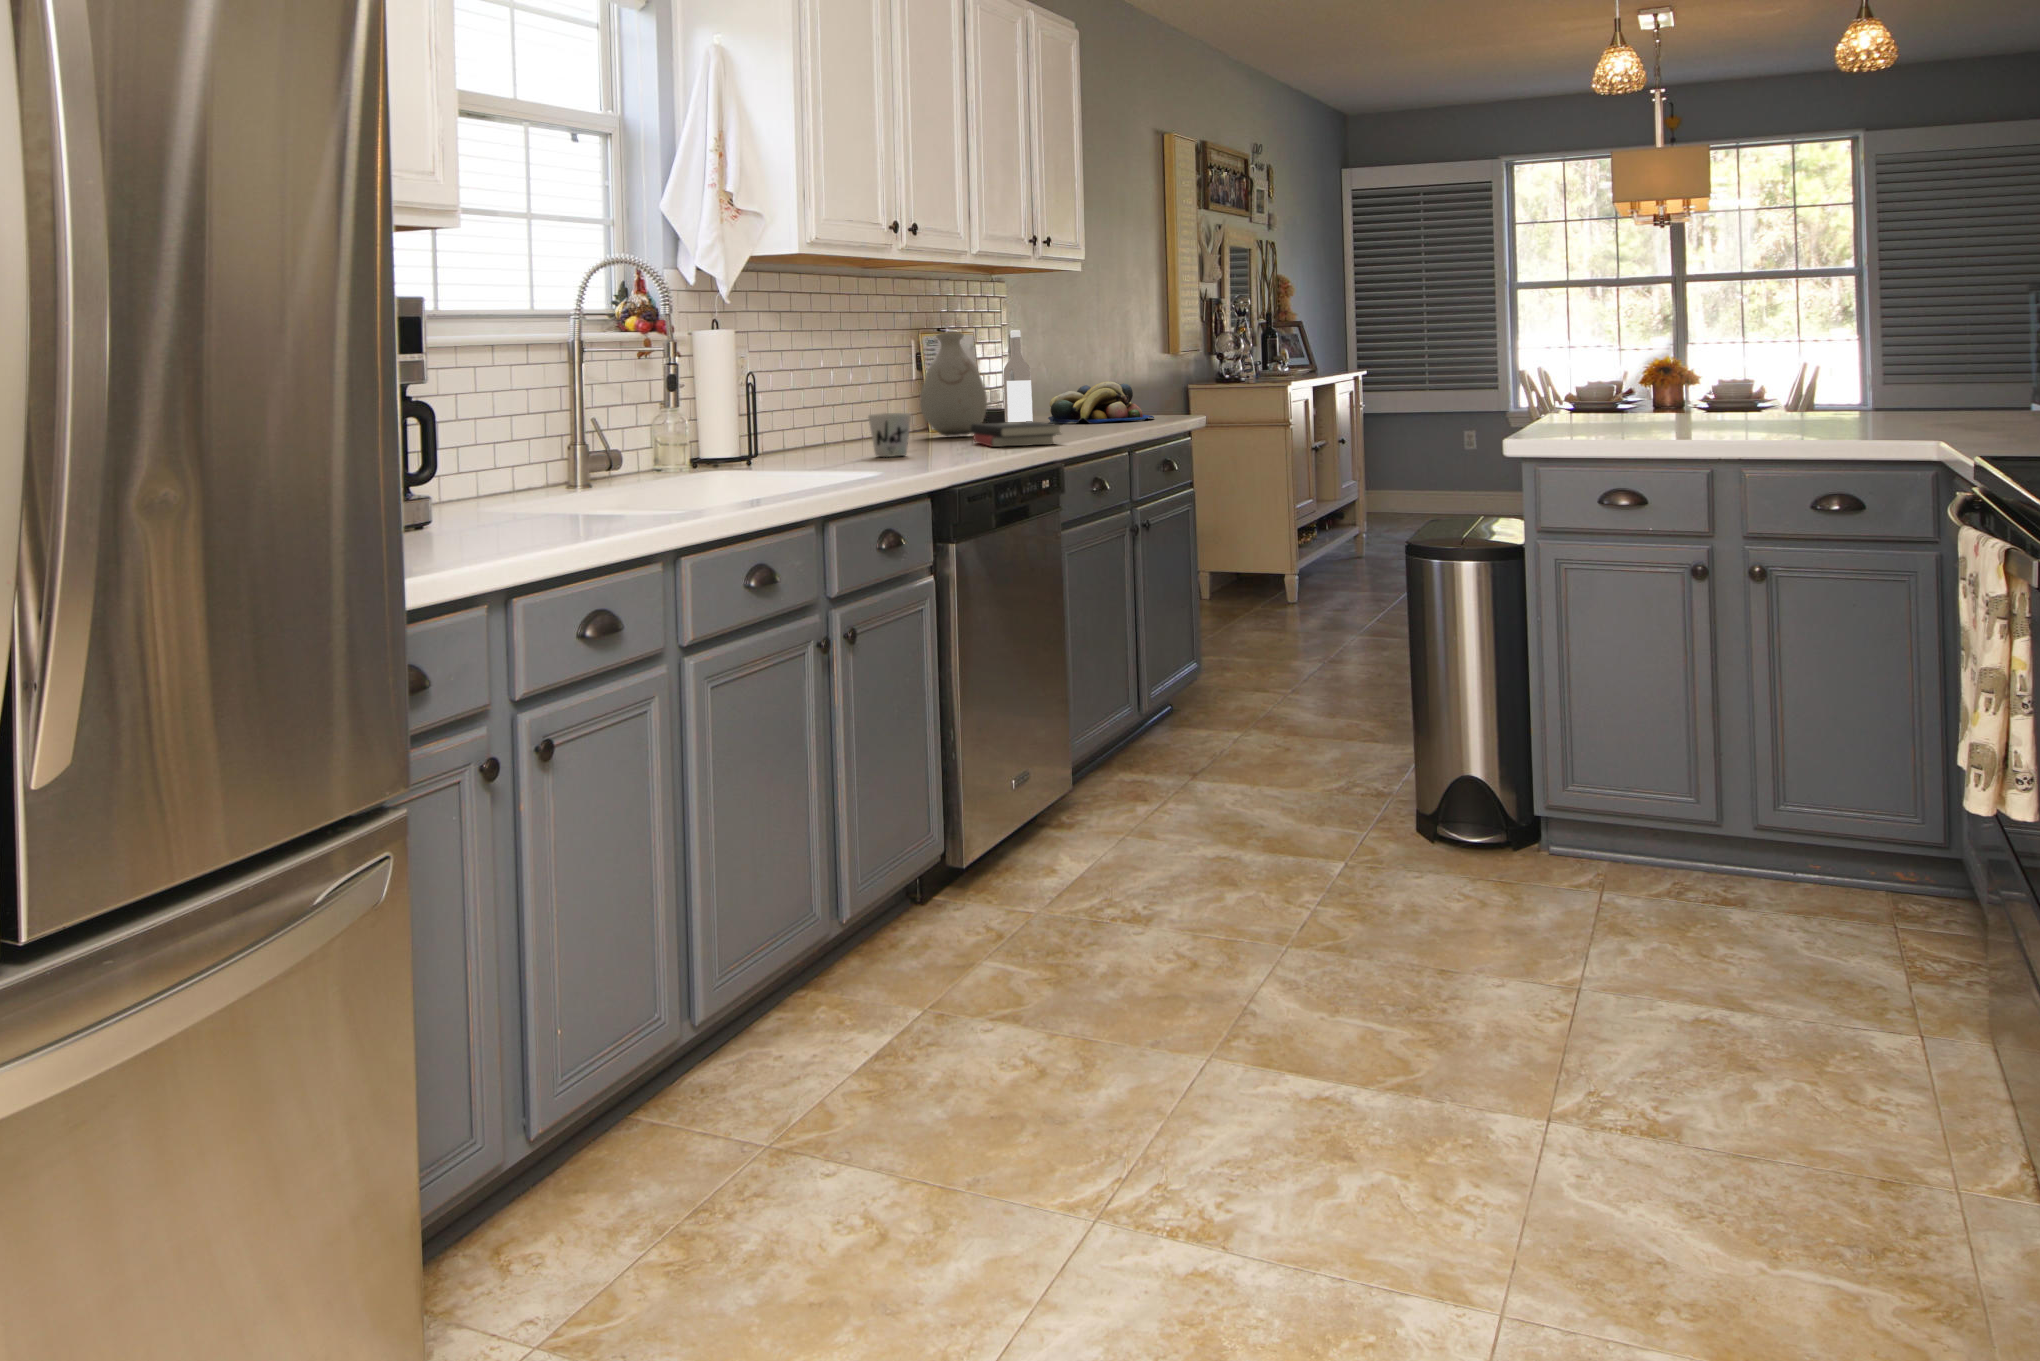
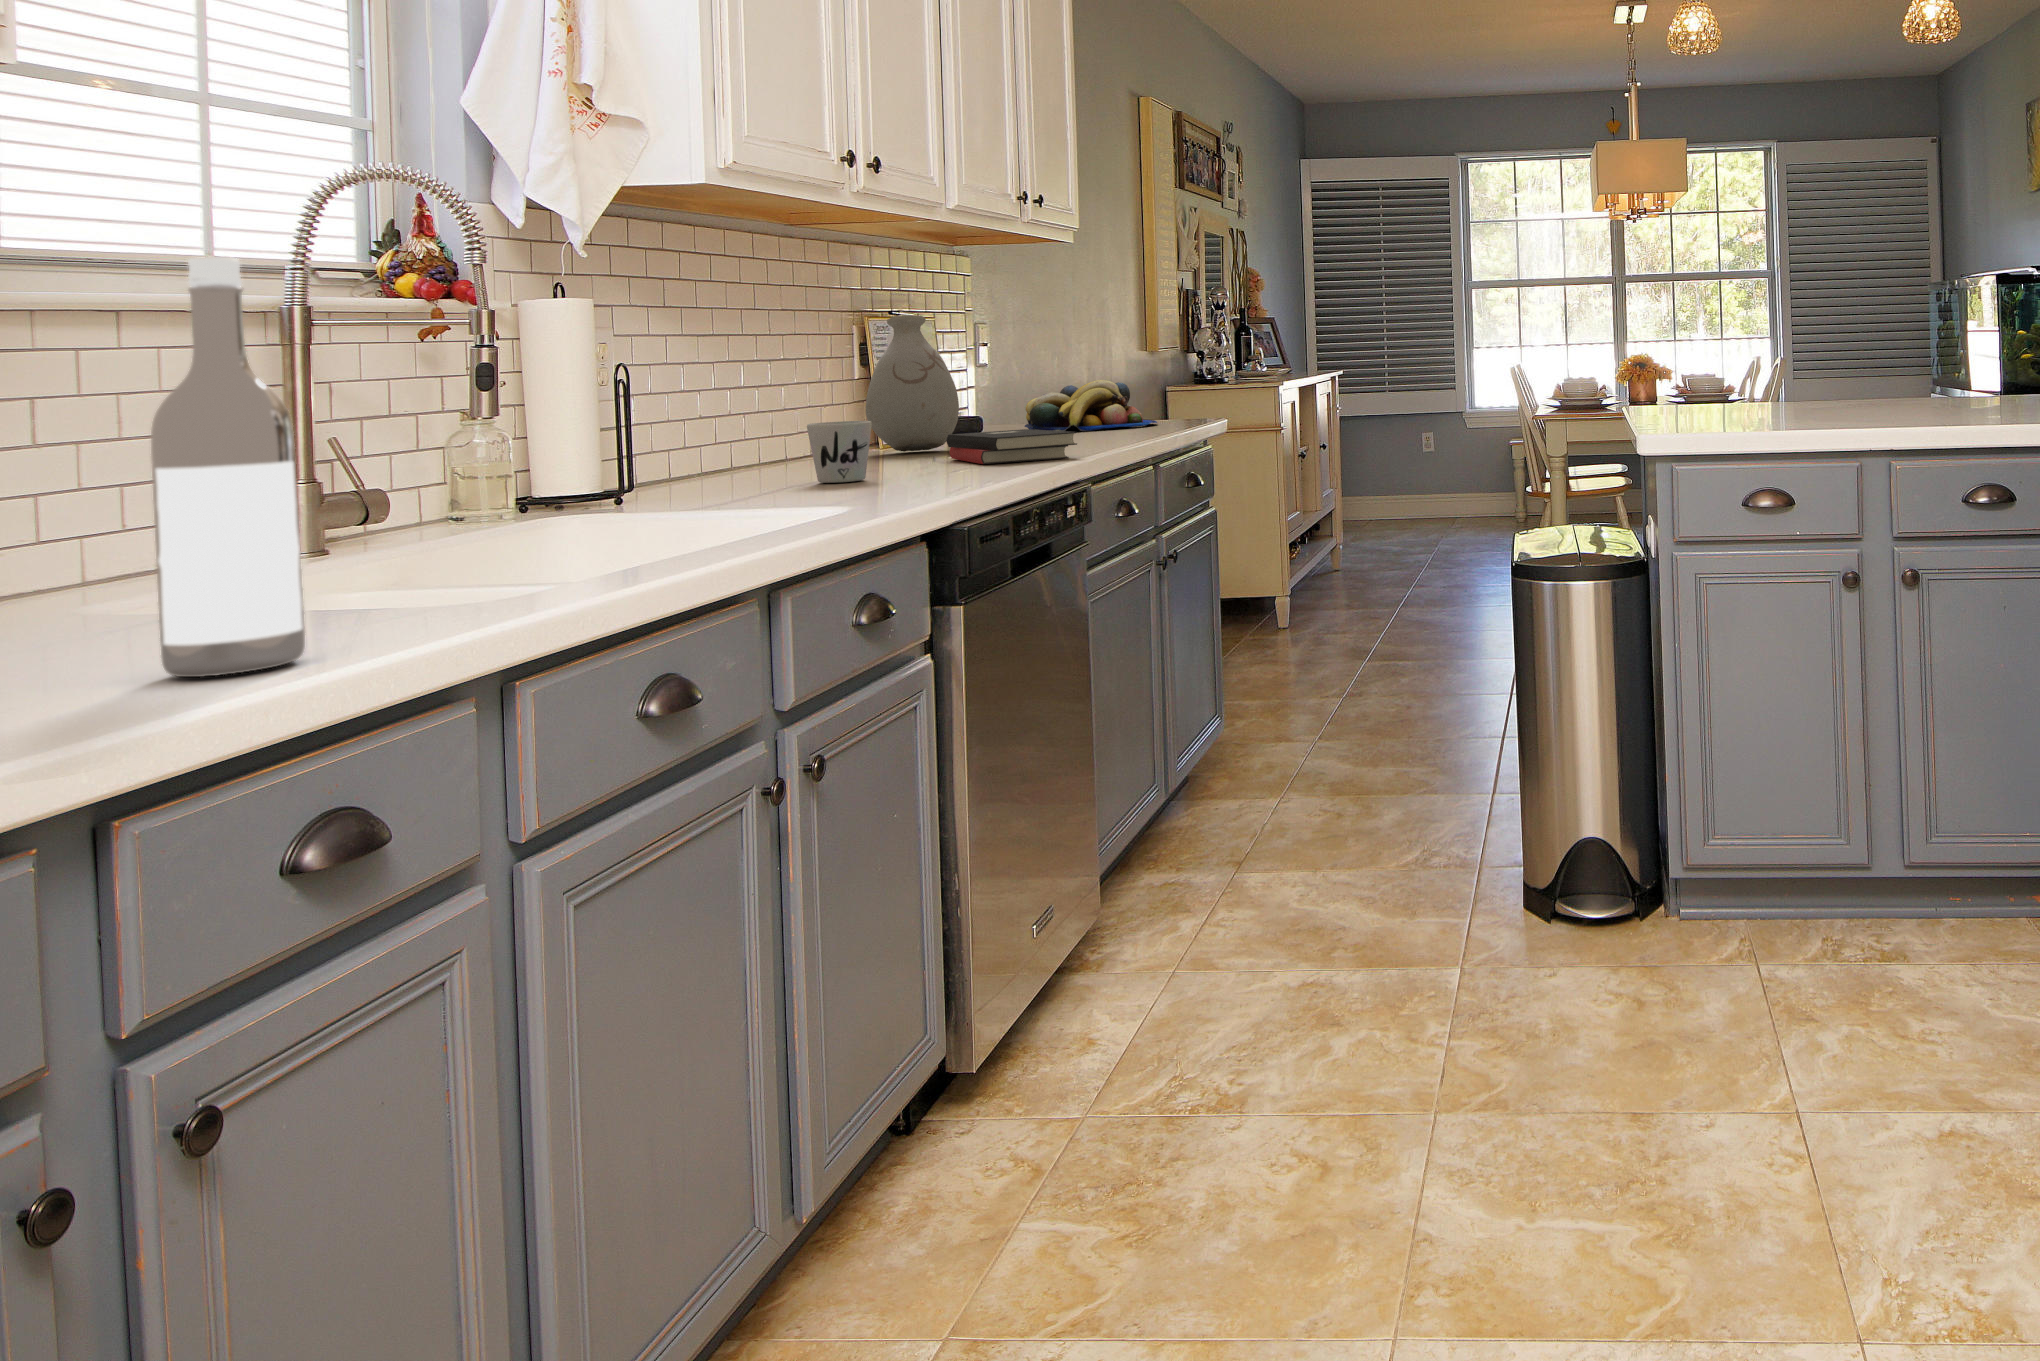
wine bottle: present [1003,330,1033,422] -> present [151,257,305,677]

